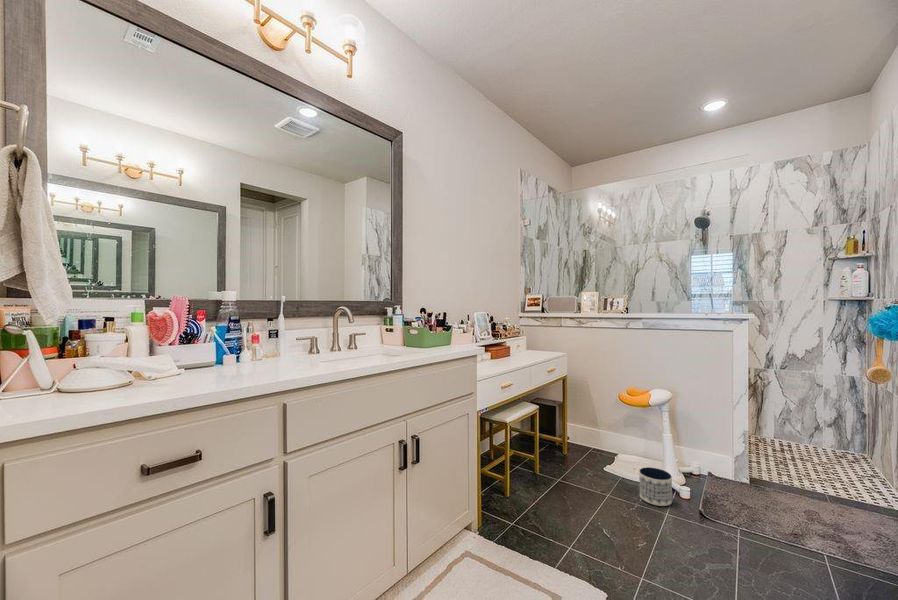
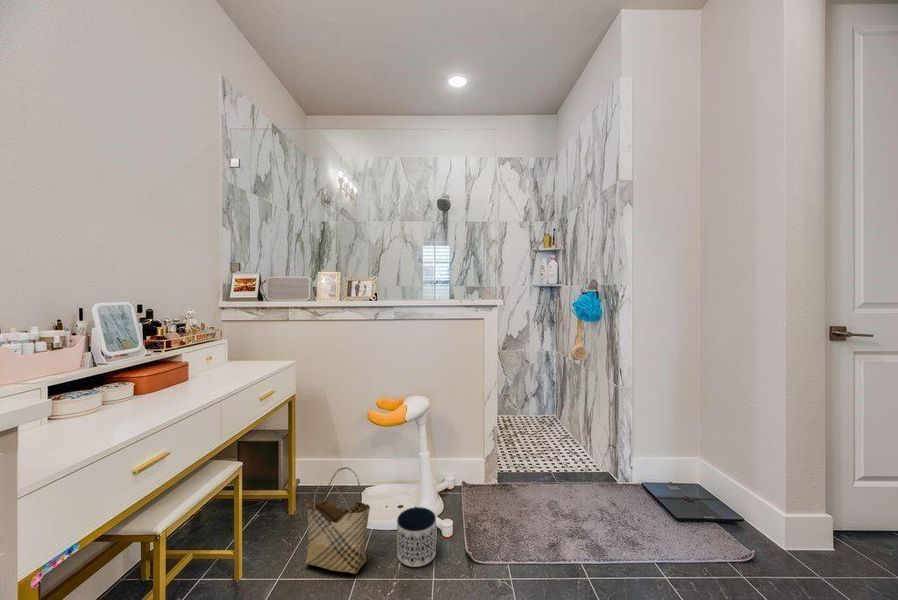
woven basket: none [575,426,619,493] -> present [305,467,370,574]

